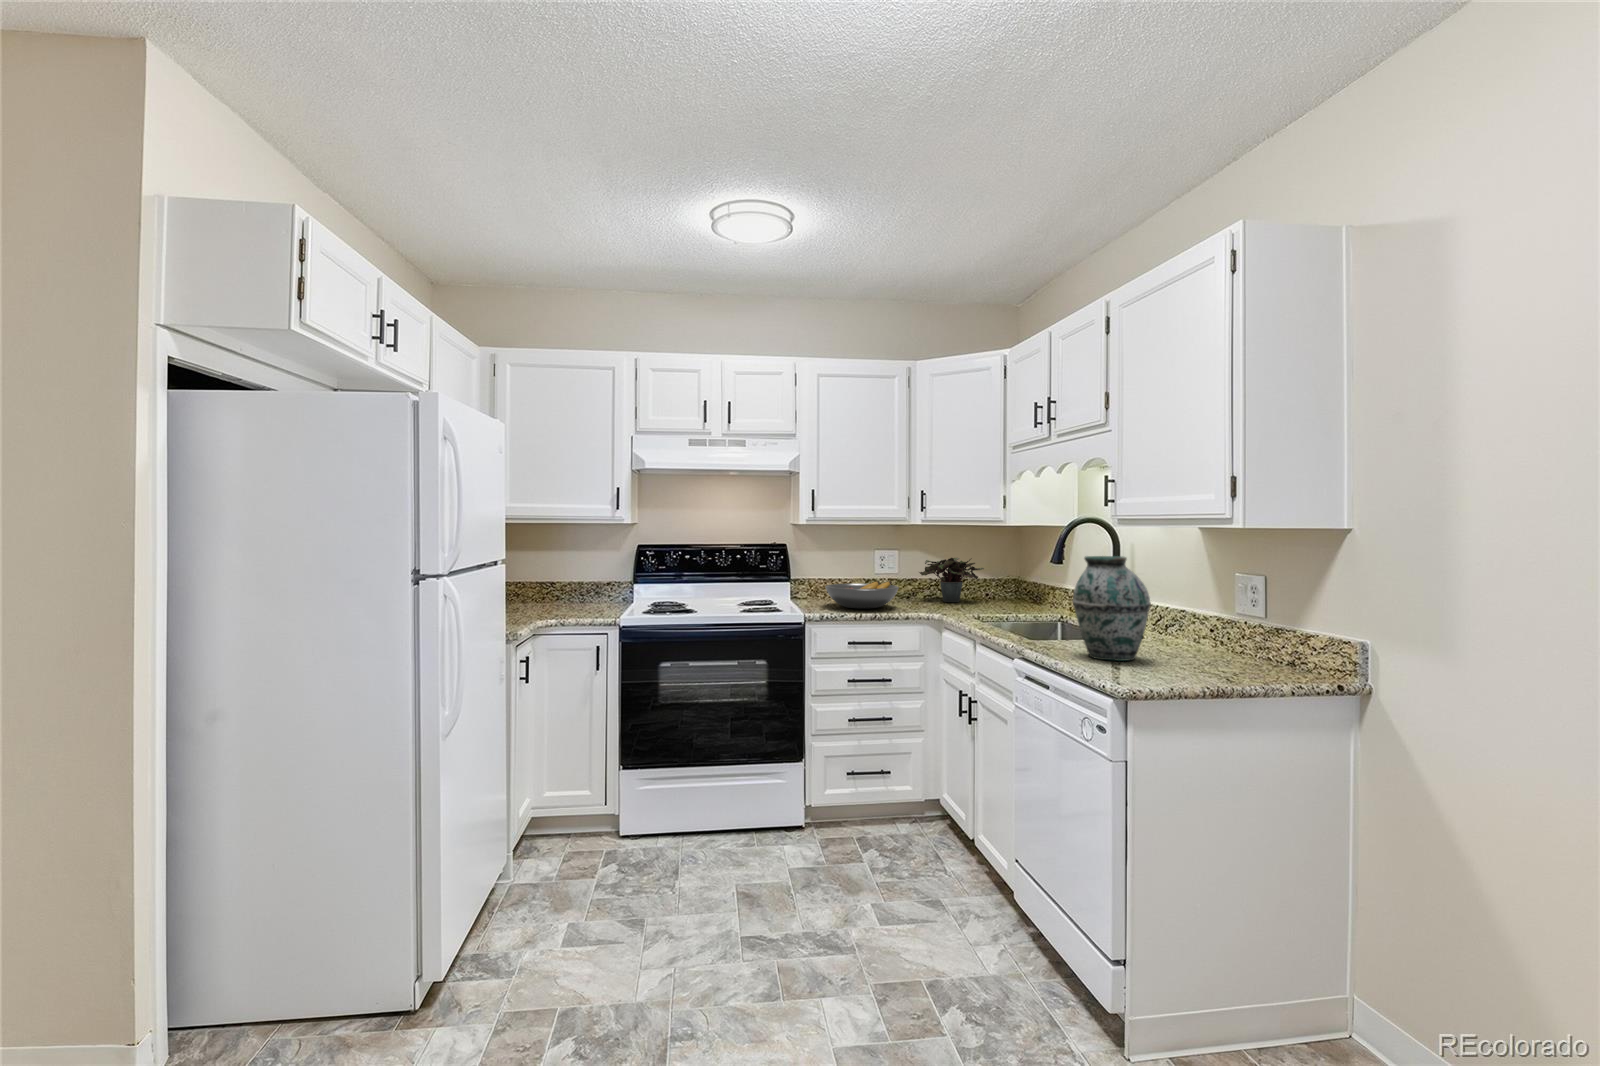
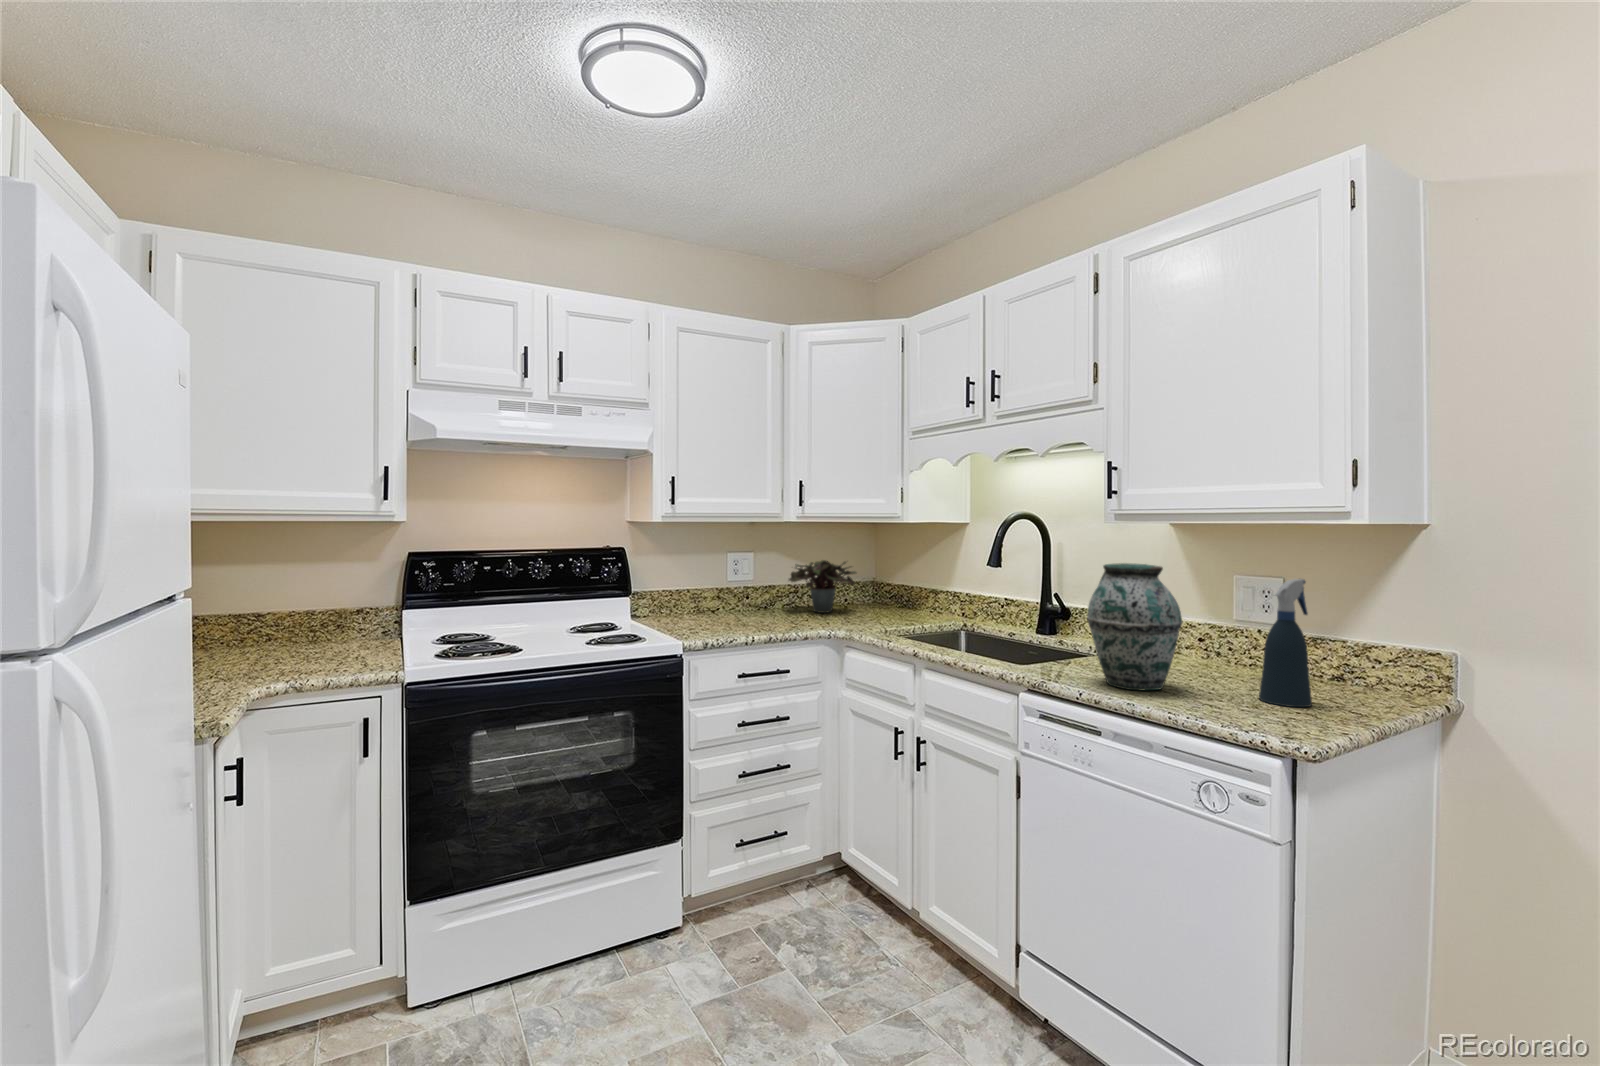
spray bottle: none [1206,570,1258,680] -> present [1259,579,1312,707]
fruit bowl: present [825,581,899,609] -> none [688,592,782,628]

